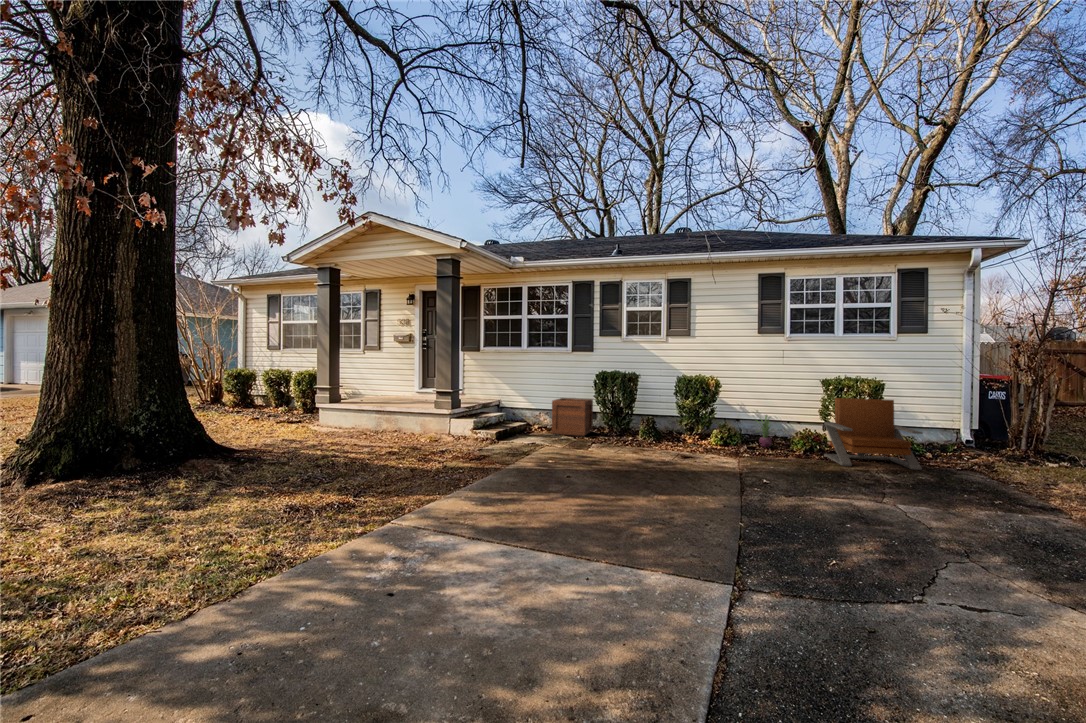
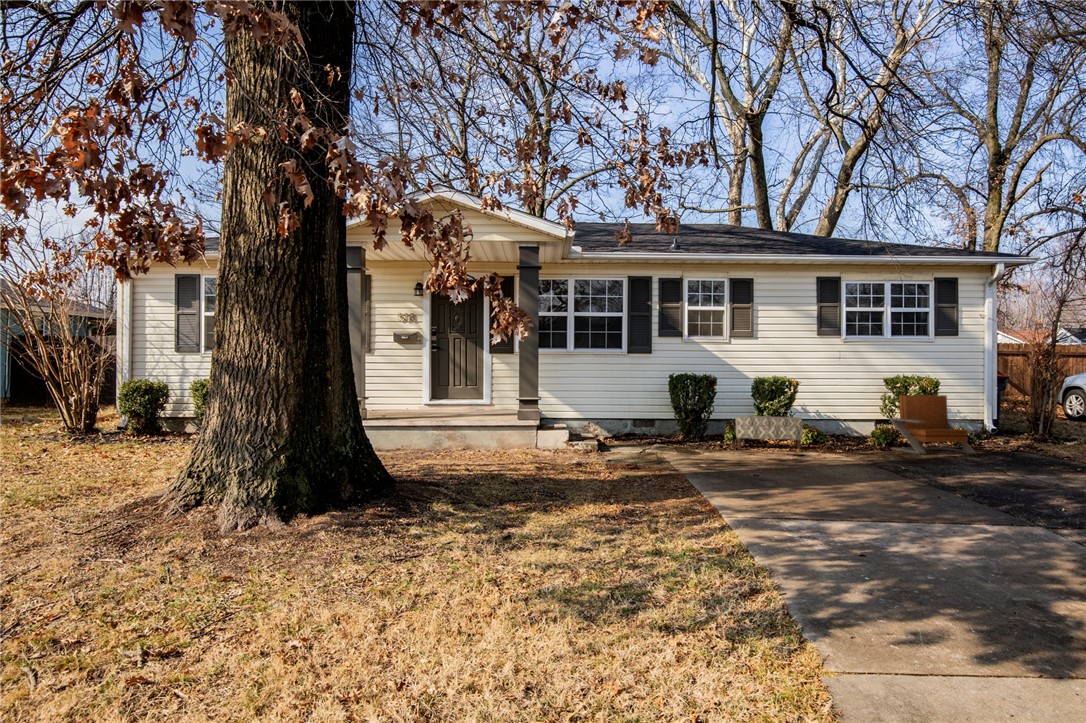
wooden crate: present [551,398,593,436] -> none [617,406,660,445]
bench: none [654,412,724,449] -> present [735,416,803,449]
decorative plant: present [757,415,772,447] -> none [816,415,848,446]

